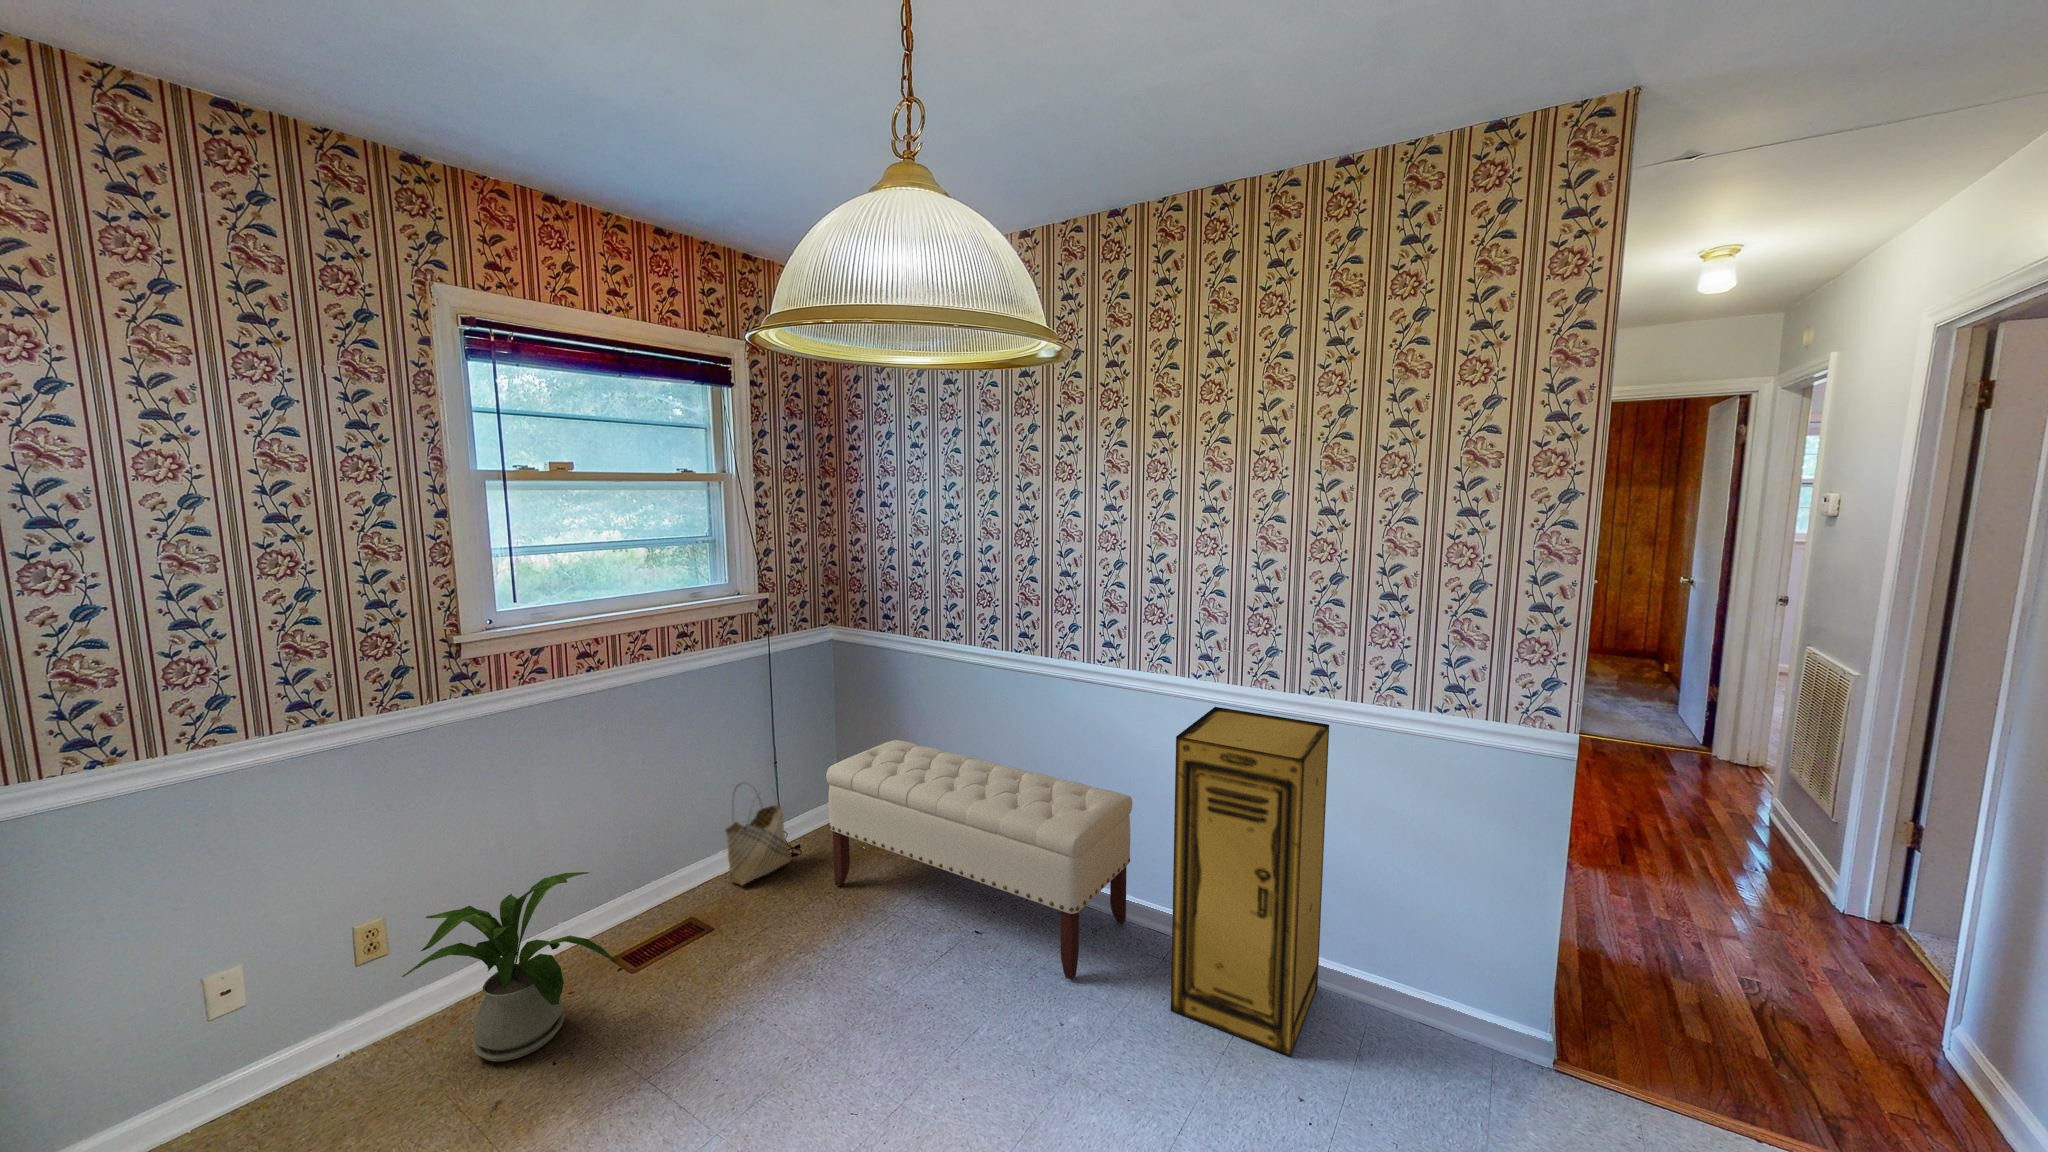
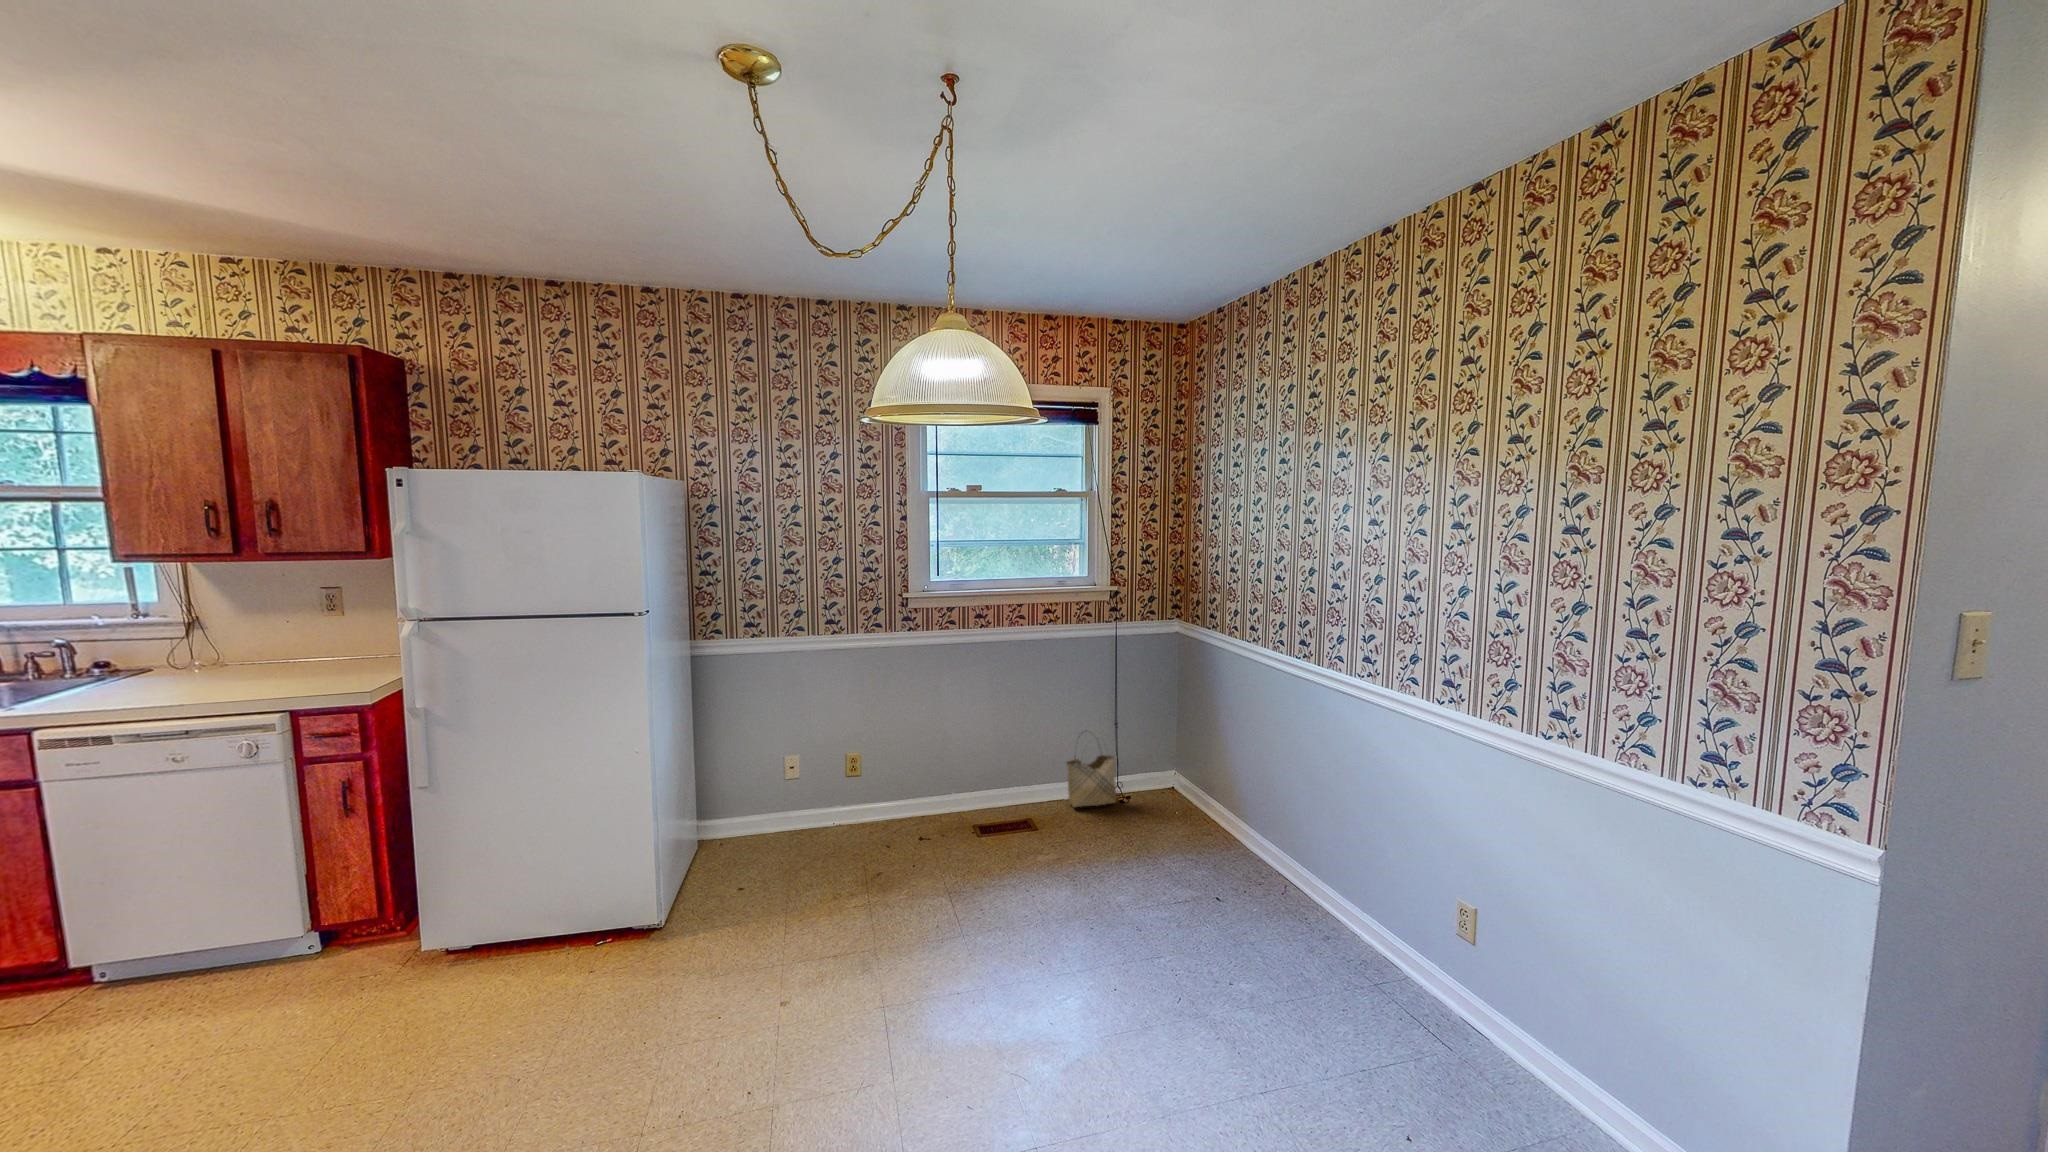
storage cabinet: present [1171,707,1329,1057] -> none [1341,734,1557,1106]
bench: present [826,740,1133,980] -> none [1134,723,1374,958]
house plant: present [402,872,615,1062] -> none [860,748,957,855]

